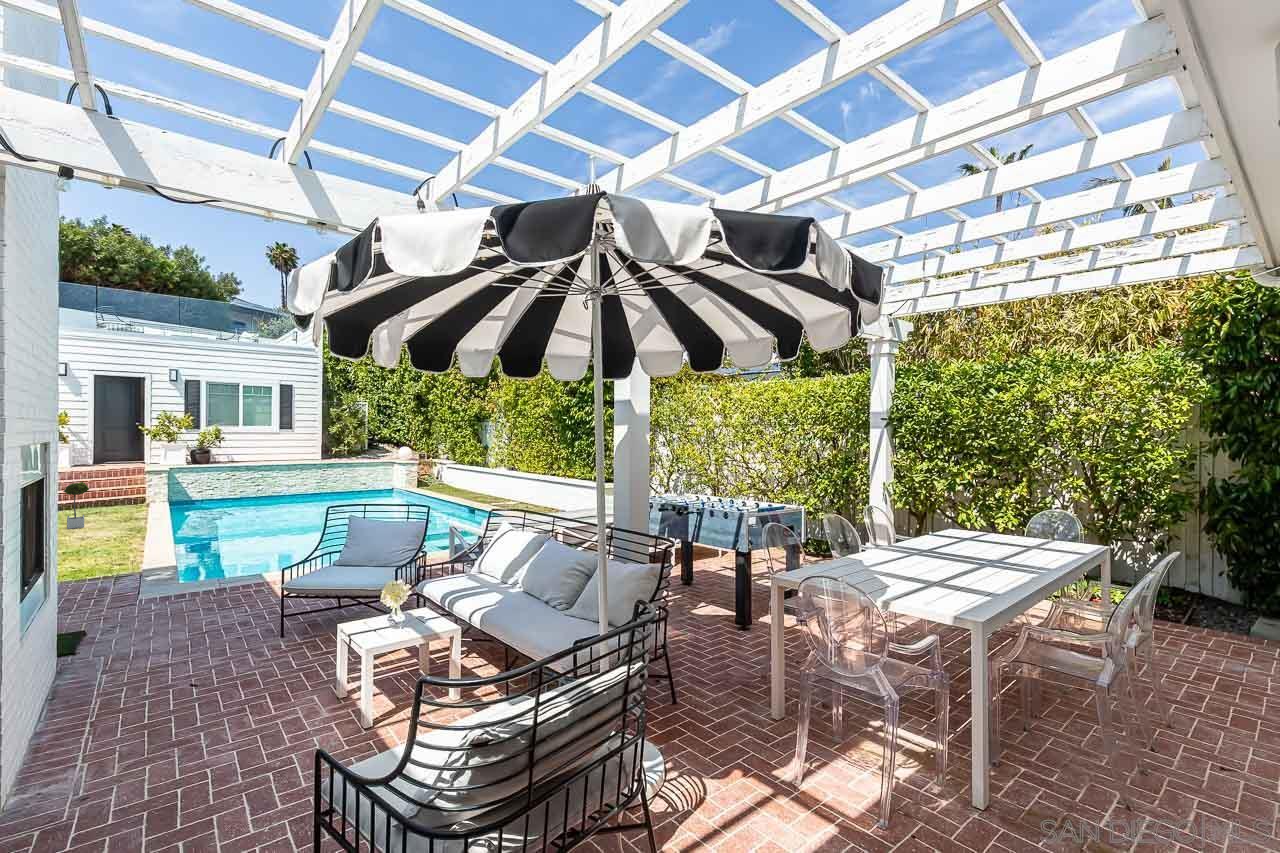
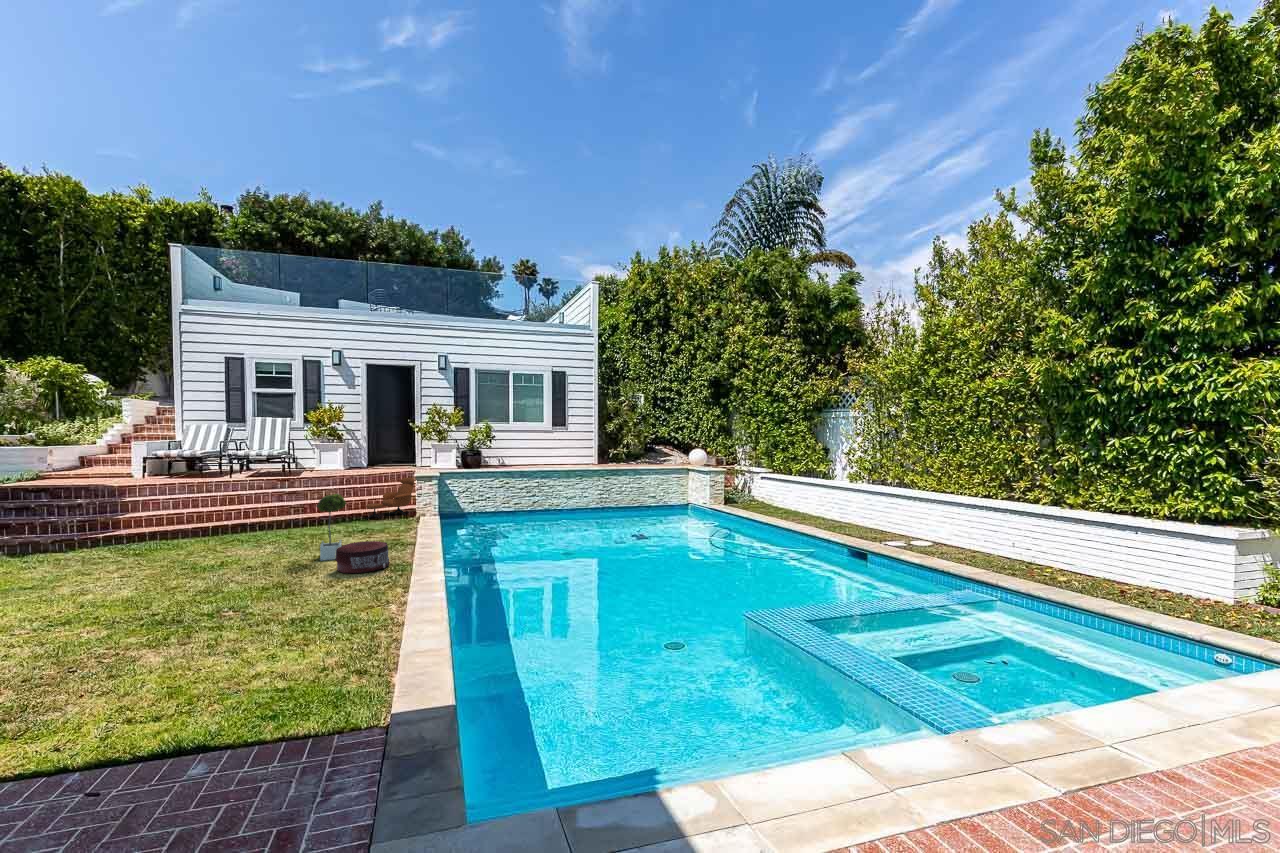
lounge chair: none [98,472,145,505] -> present [366,478,414,518]
pouf: none [83,513,127,533] -> present [335,541,390,573]

